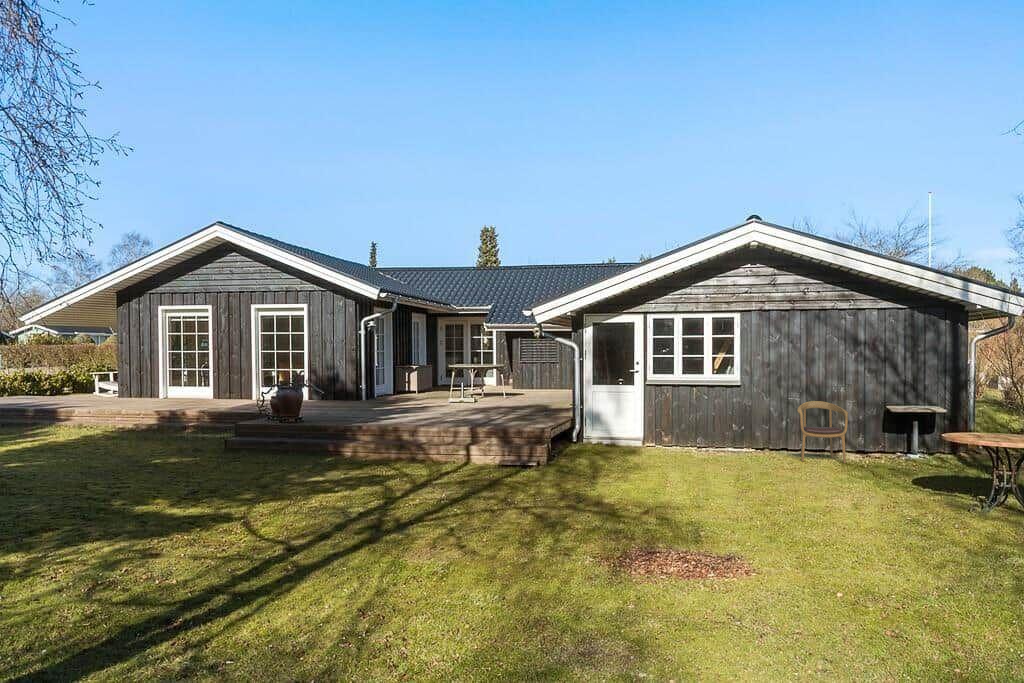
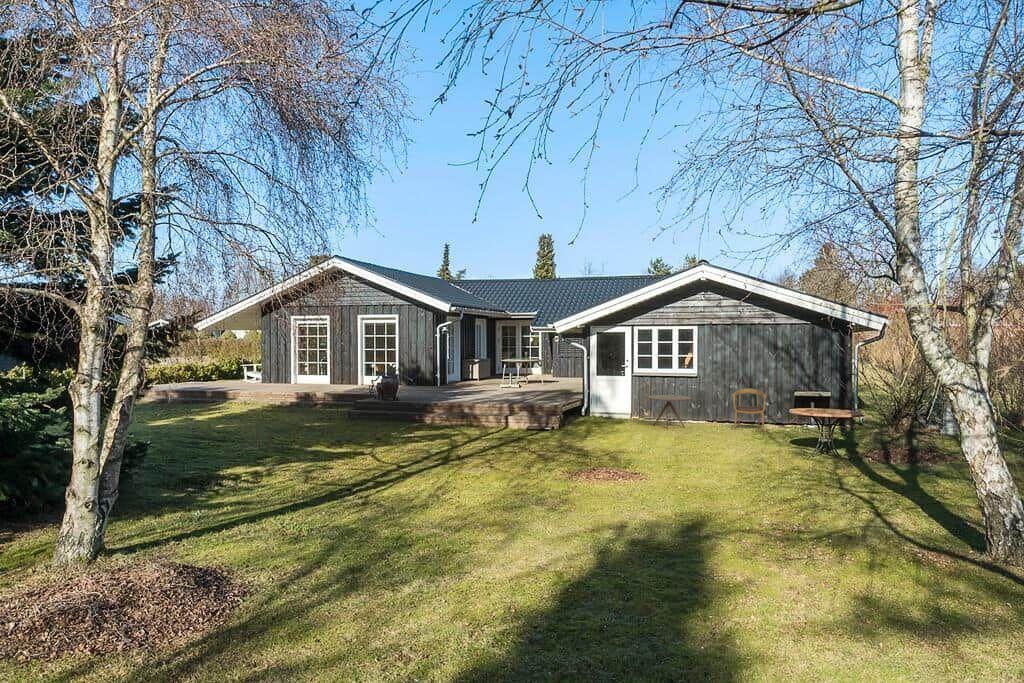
round table: none [672,411,738,461] -> present [647,395,691,428]

